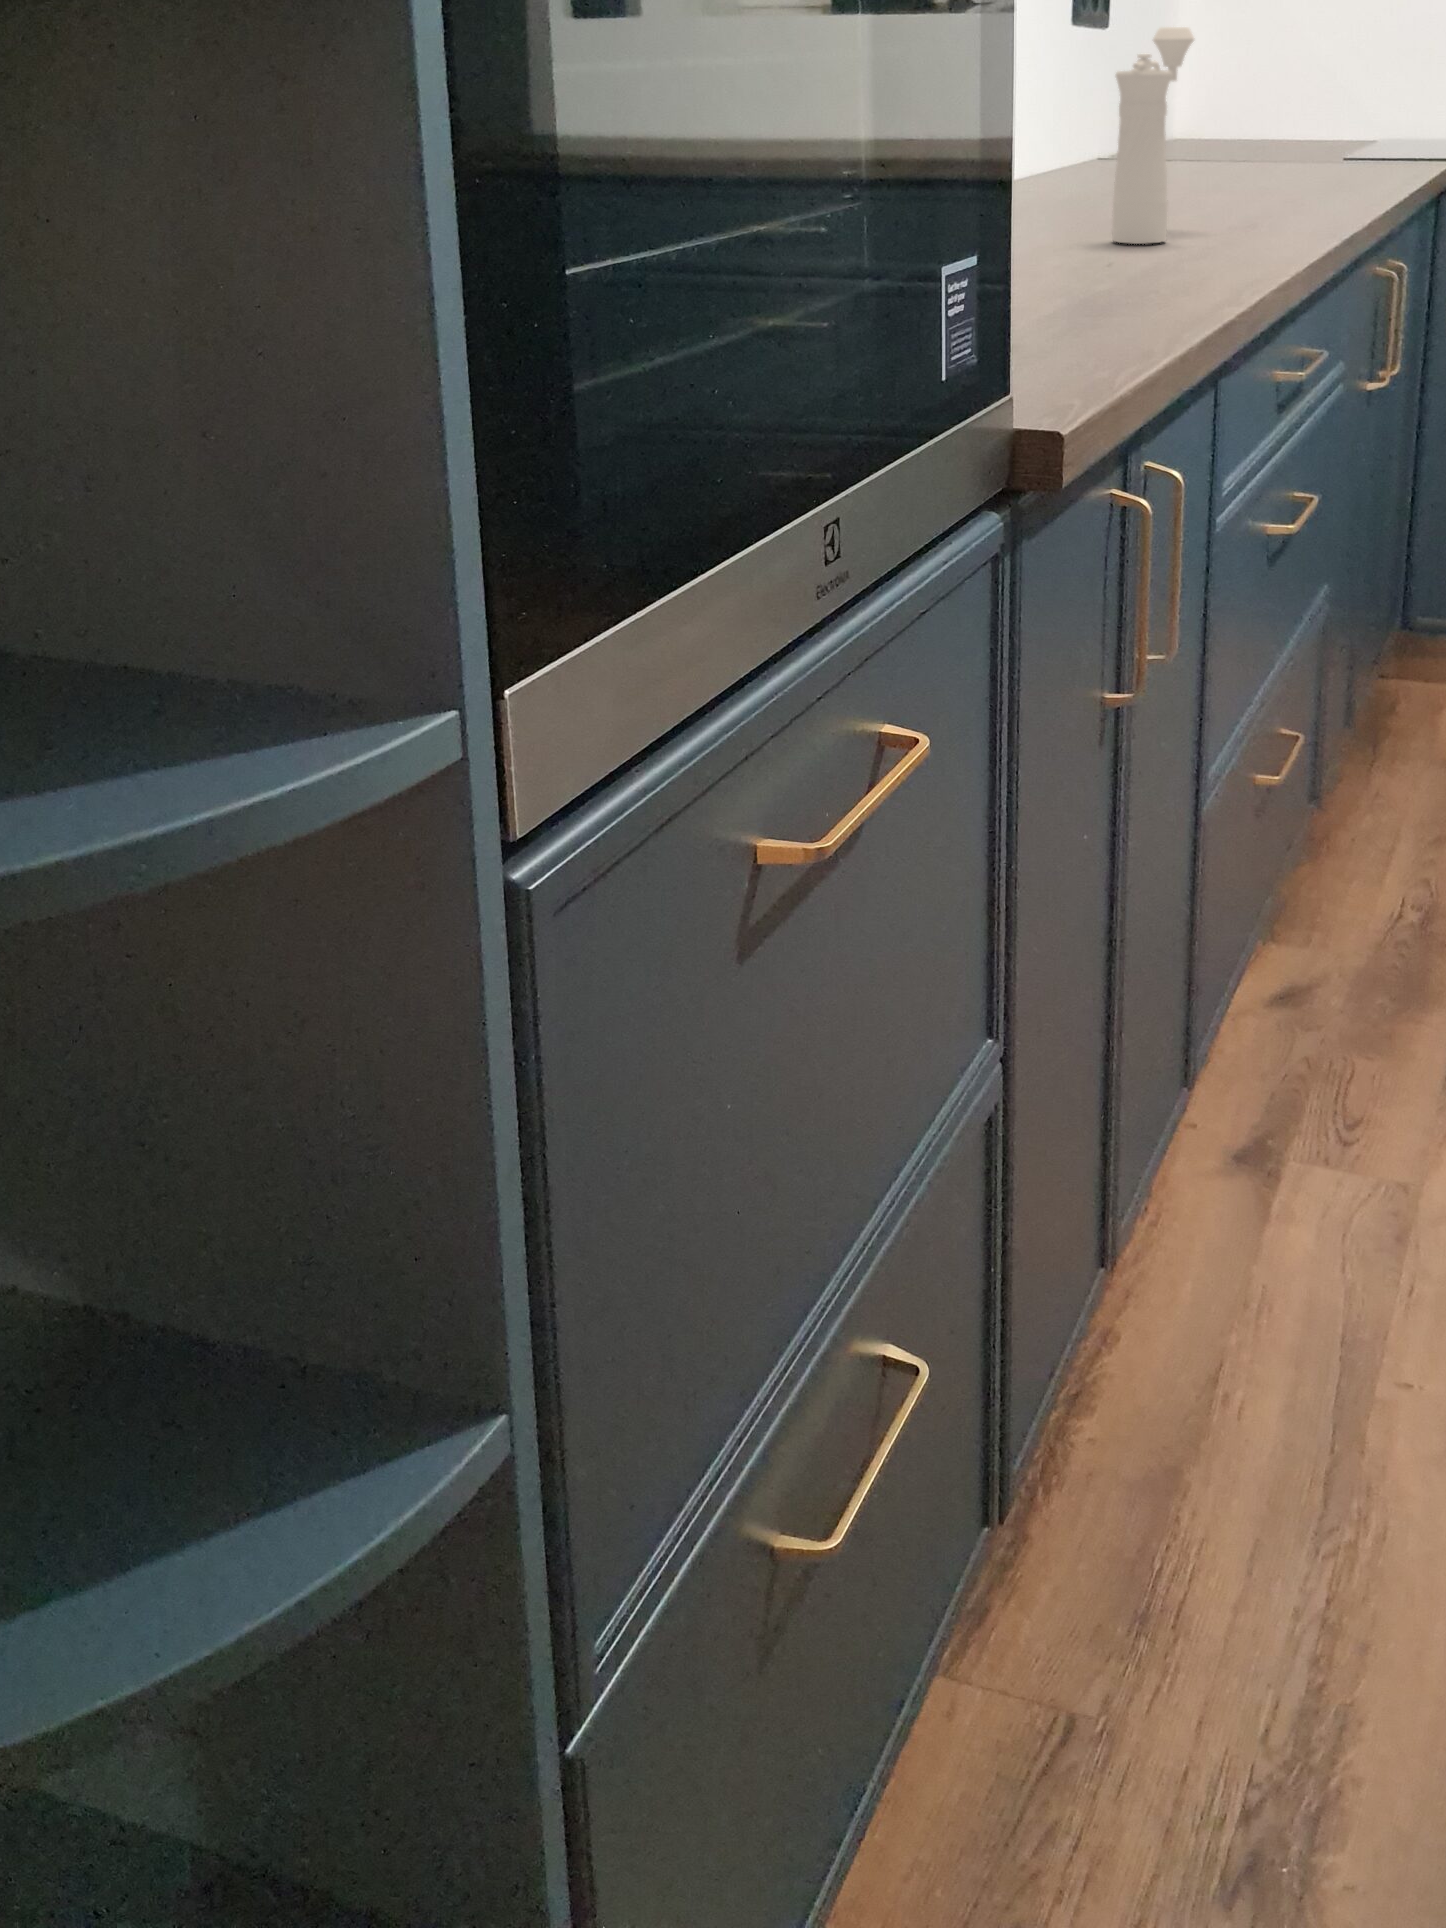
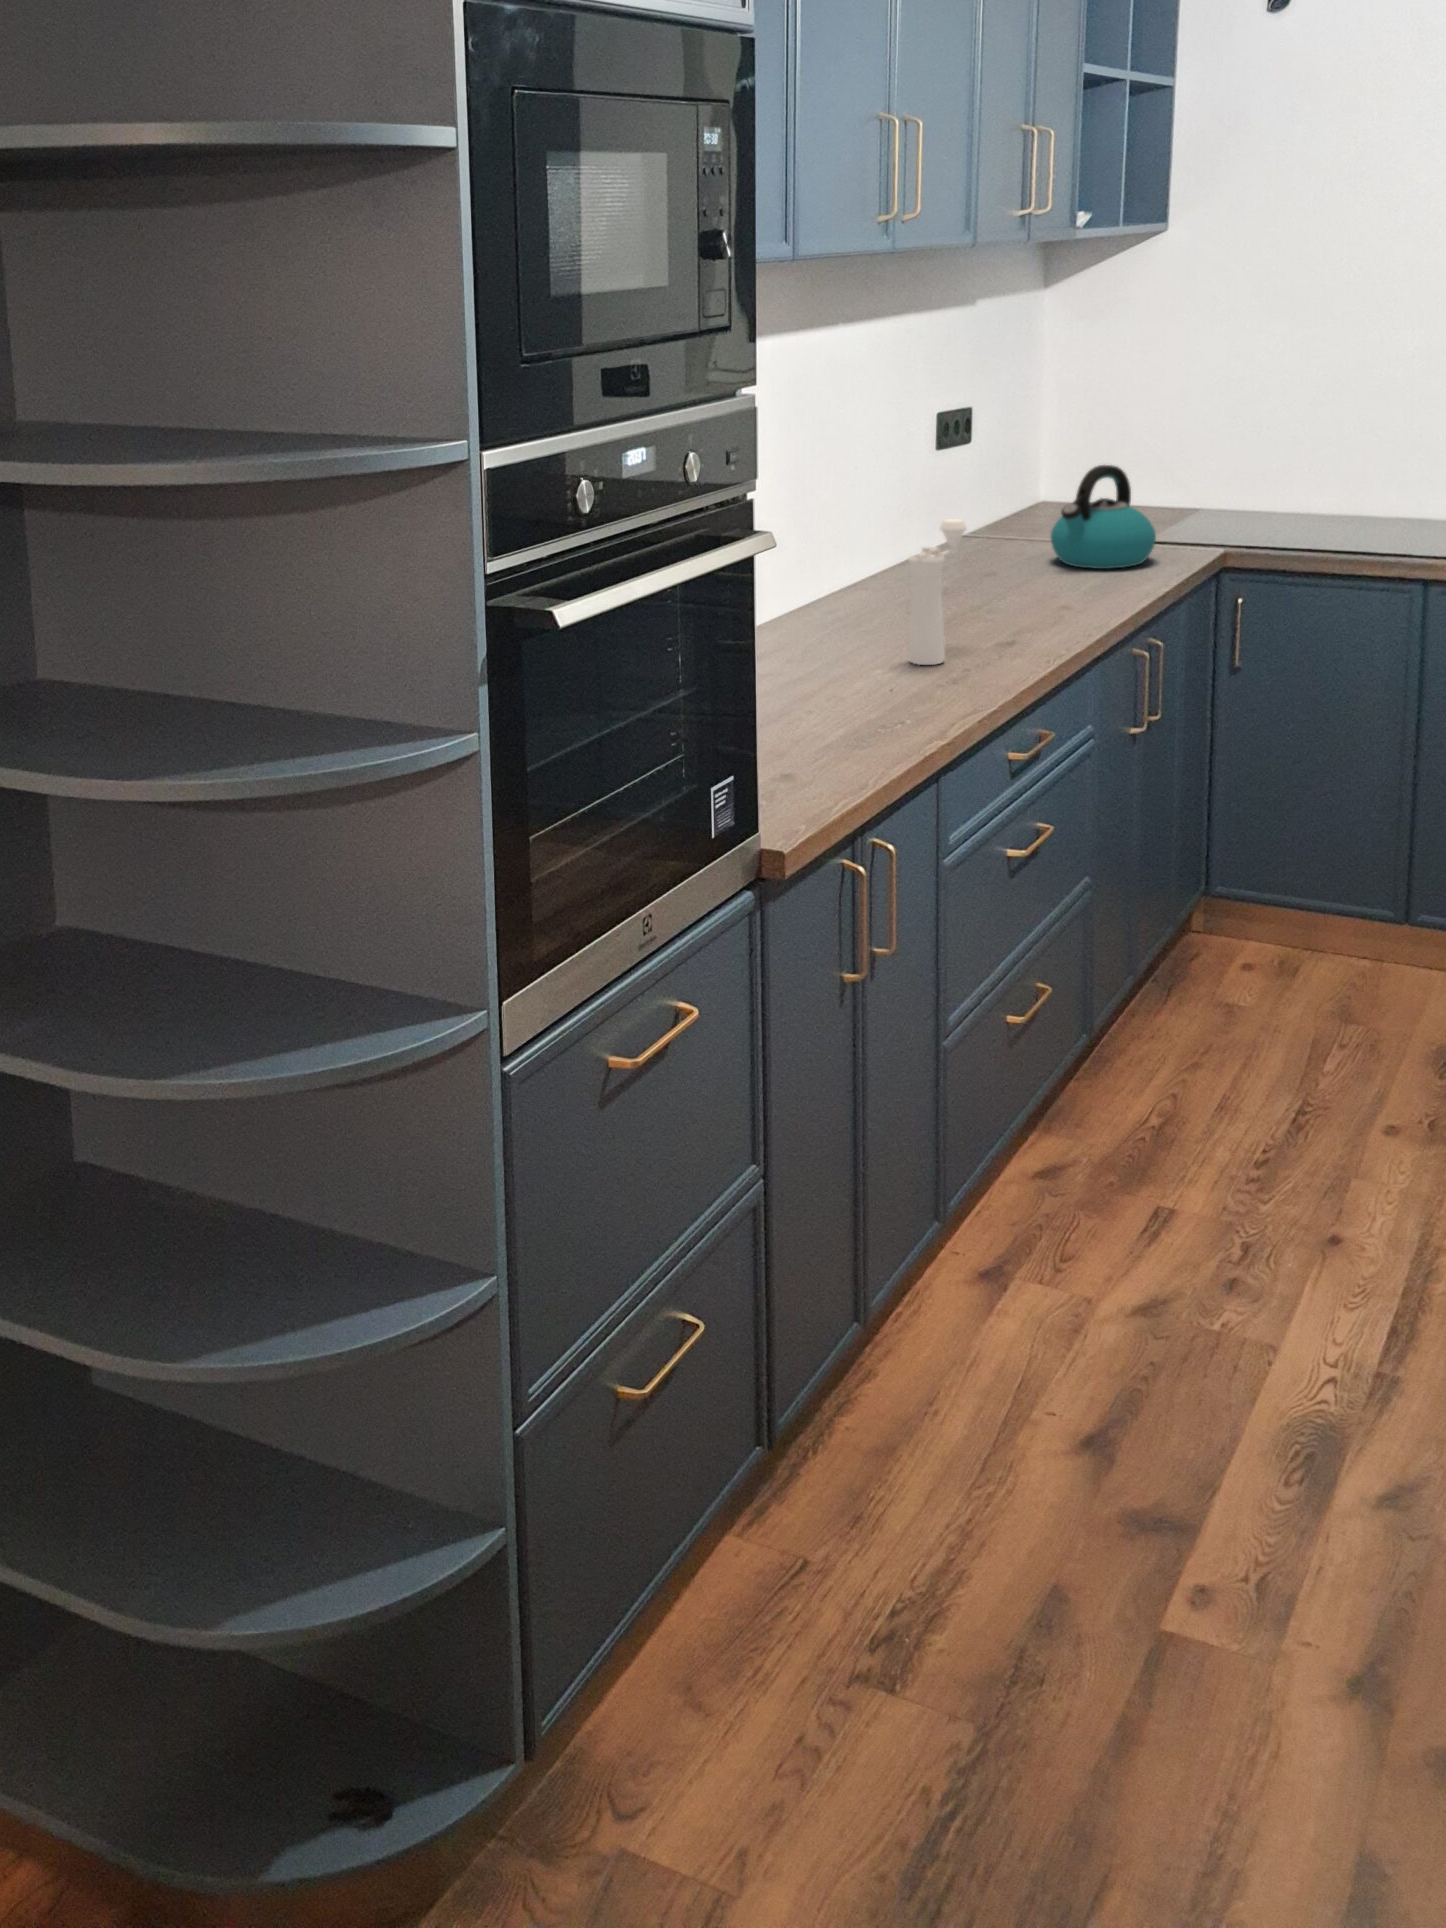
kettle: none [1235,33,1376,175] -> present [1051,465,1156,569]

